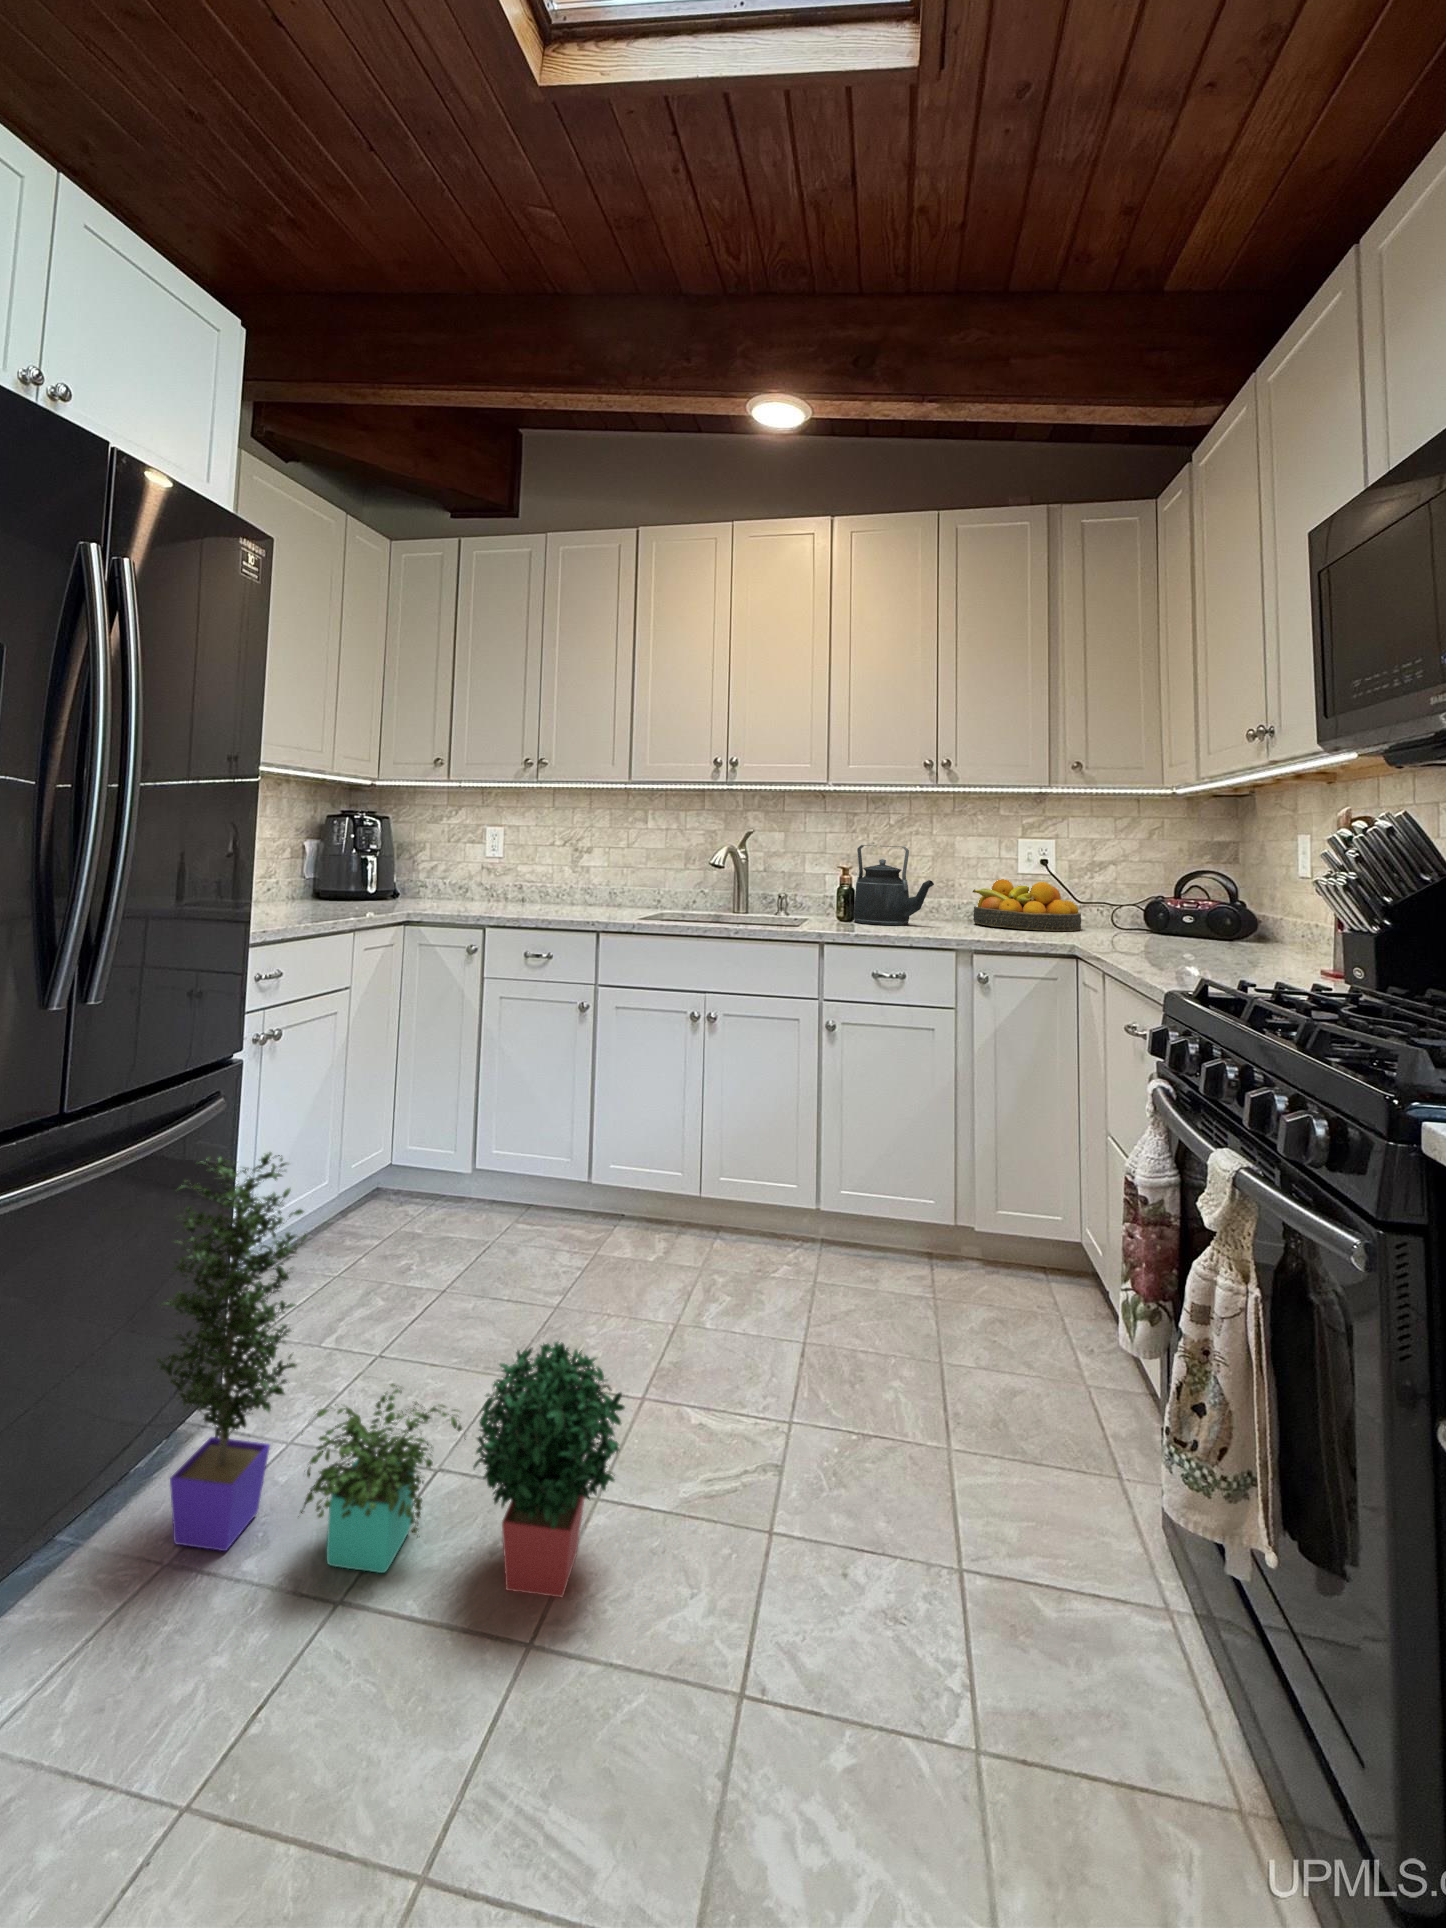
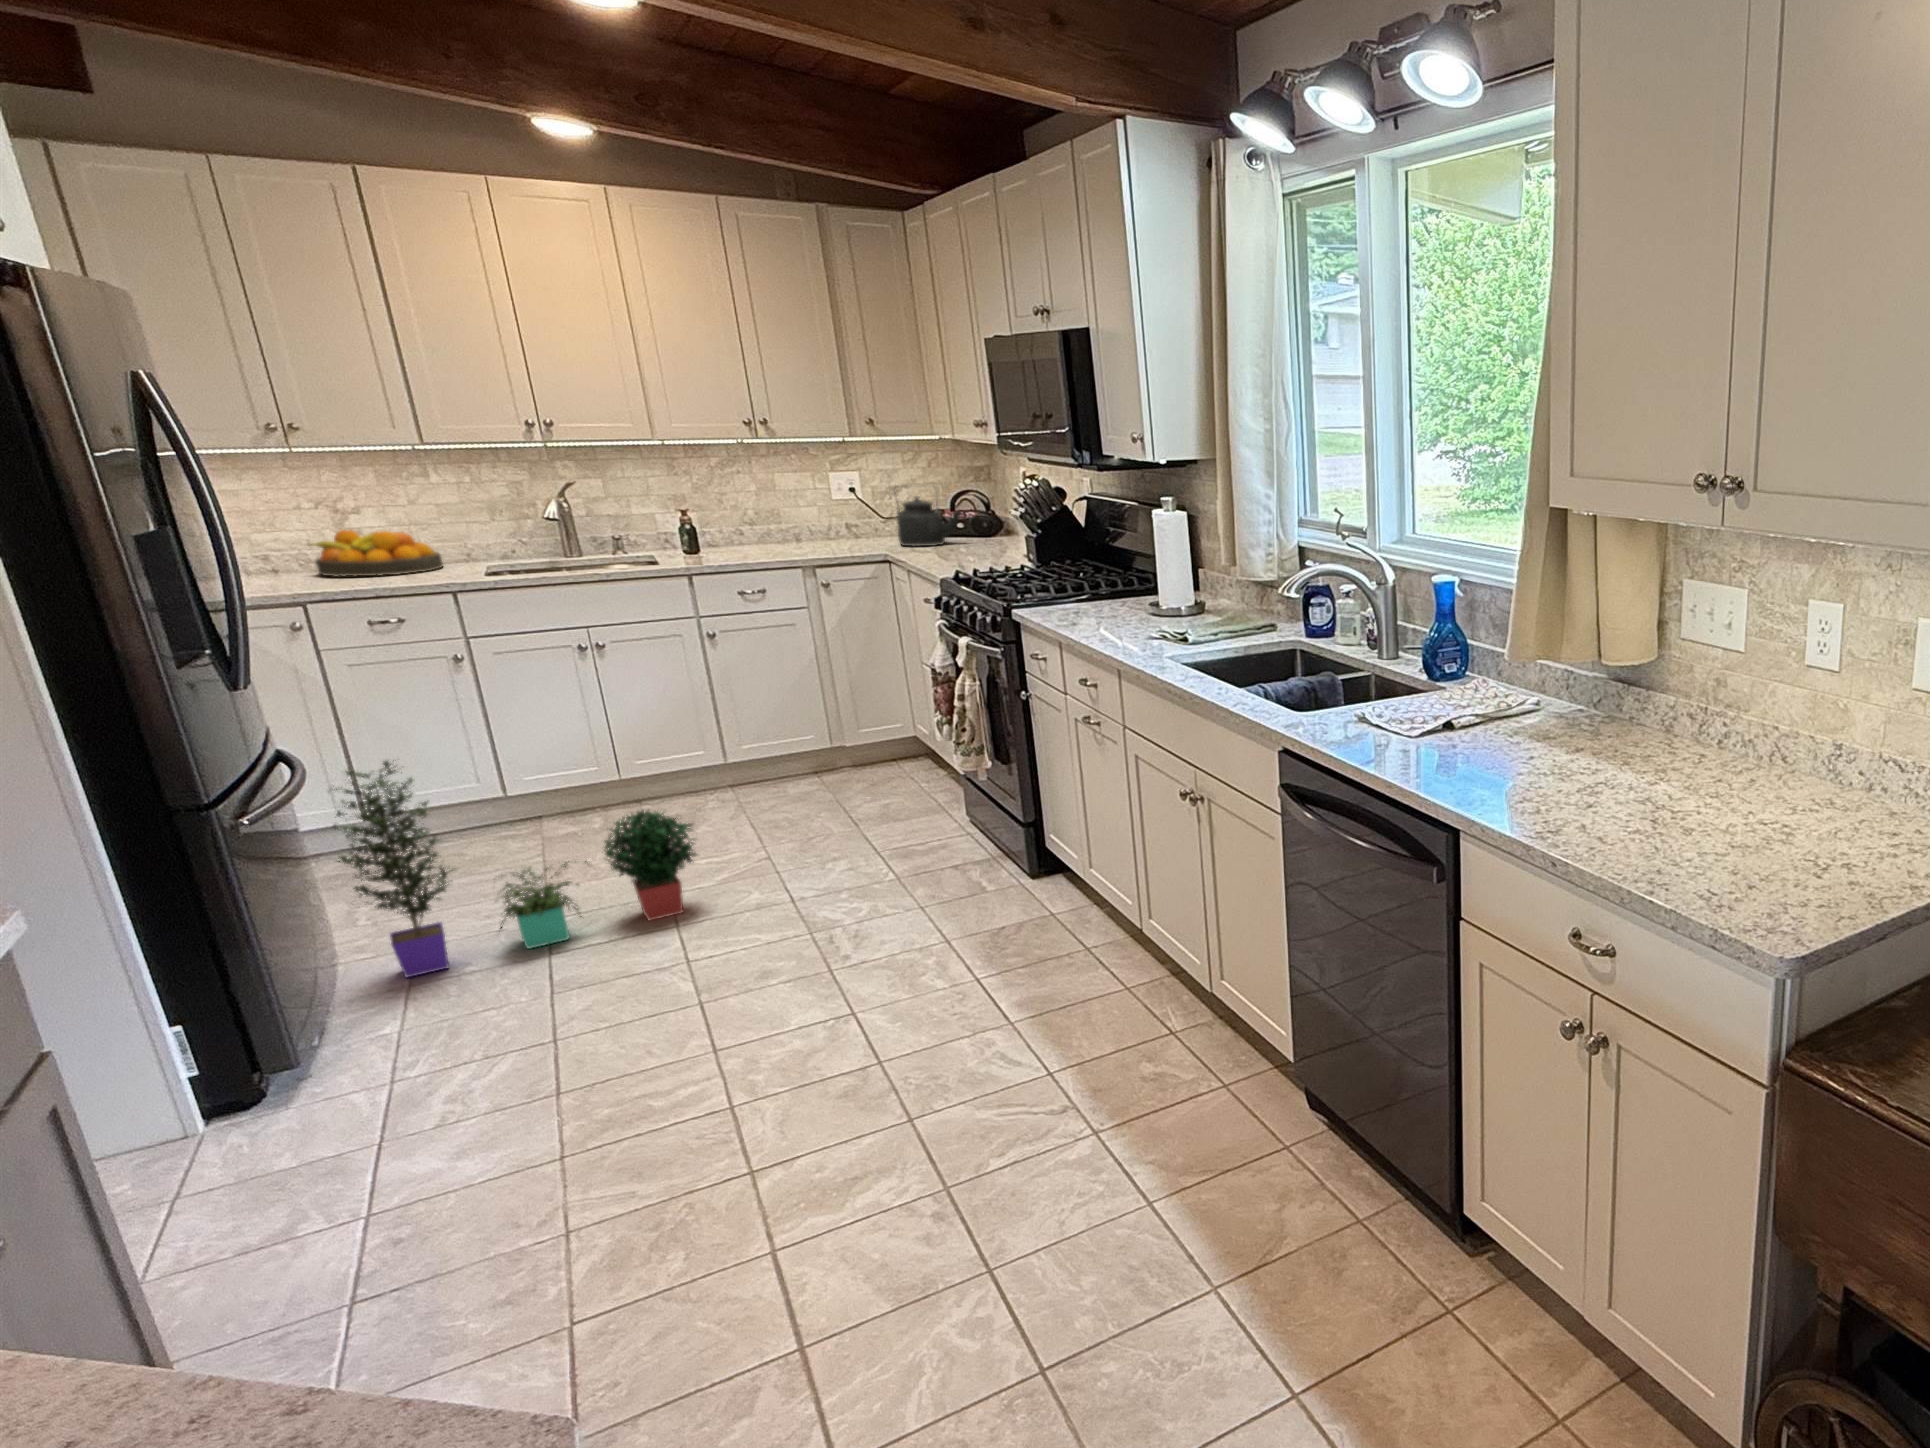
kettle: present [853,845,934,925] -> present [894,488,962,547]
fruit bowl: present [973,879,1081,931] -> present [311,530,443,576]

